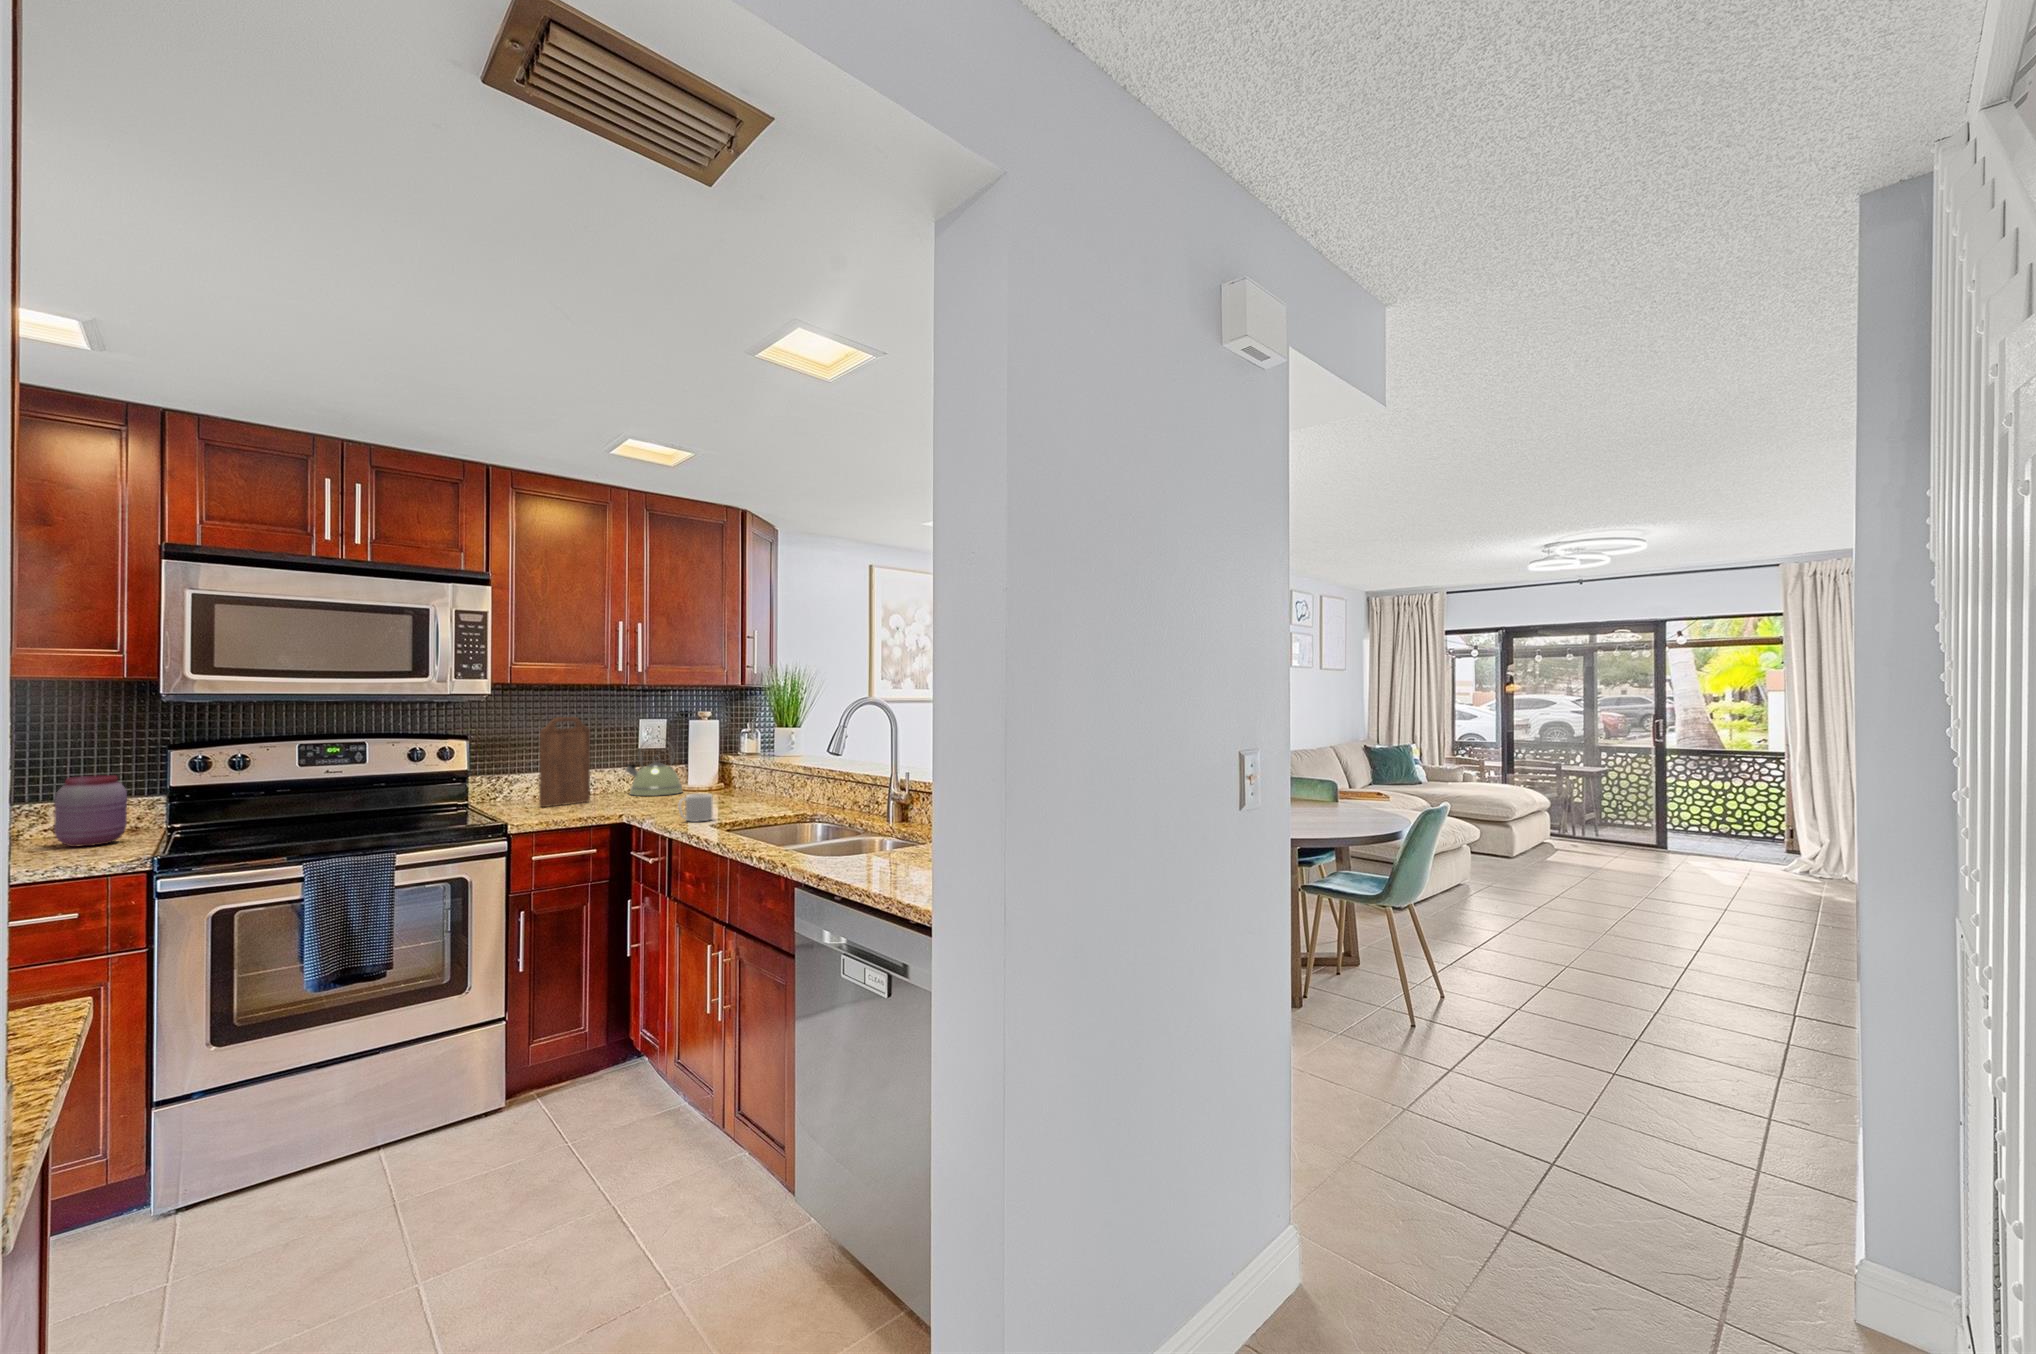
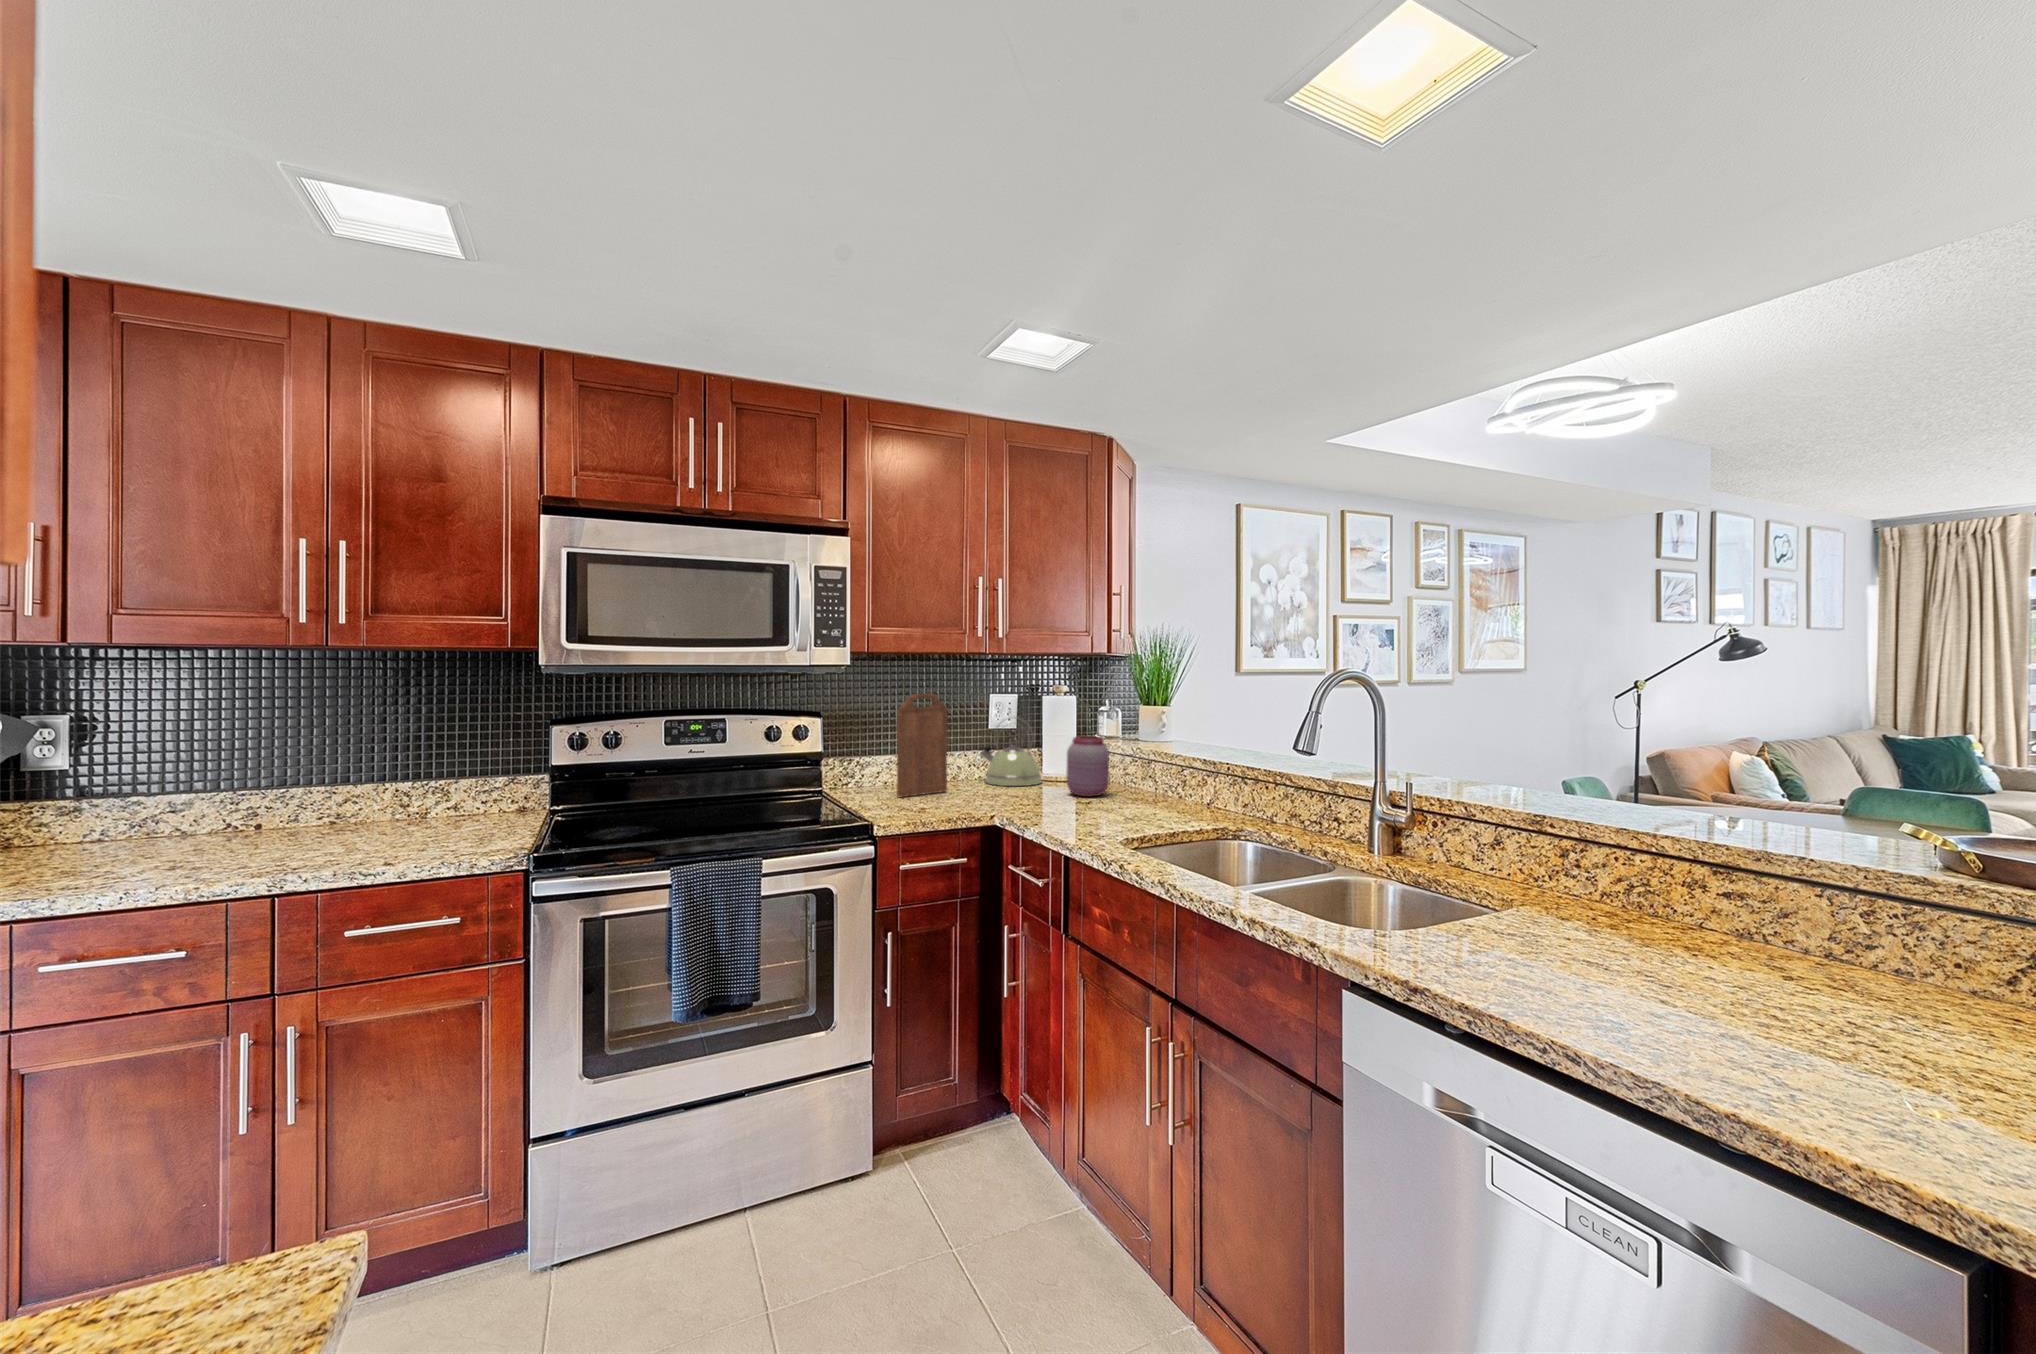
jar: present [54,775,127,847] -> present [1067,736,1109,797]
mug: present [678,793,712,822] -> none [1066,798,1106,835]

